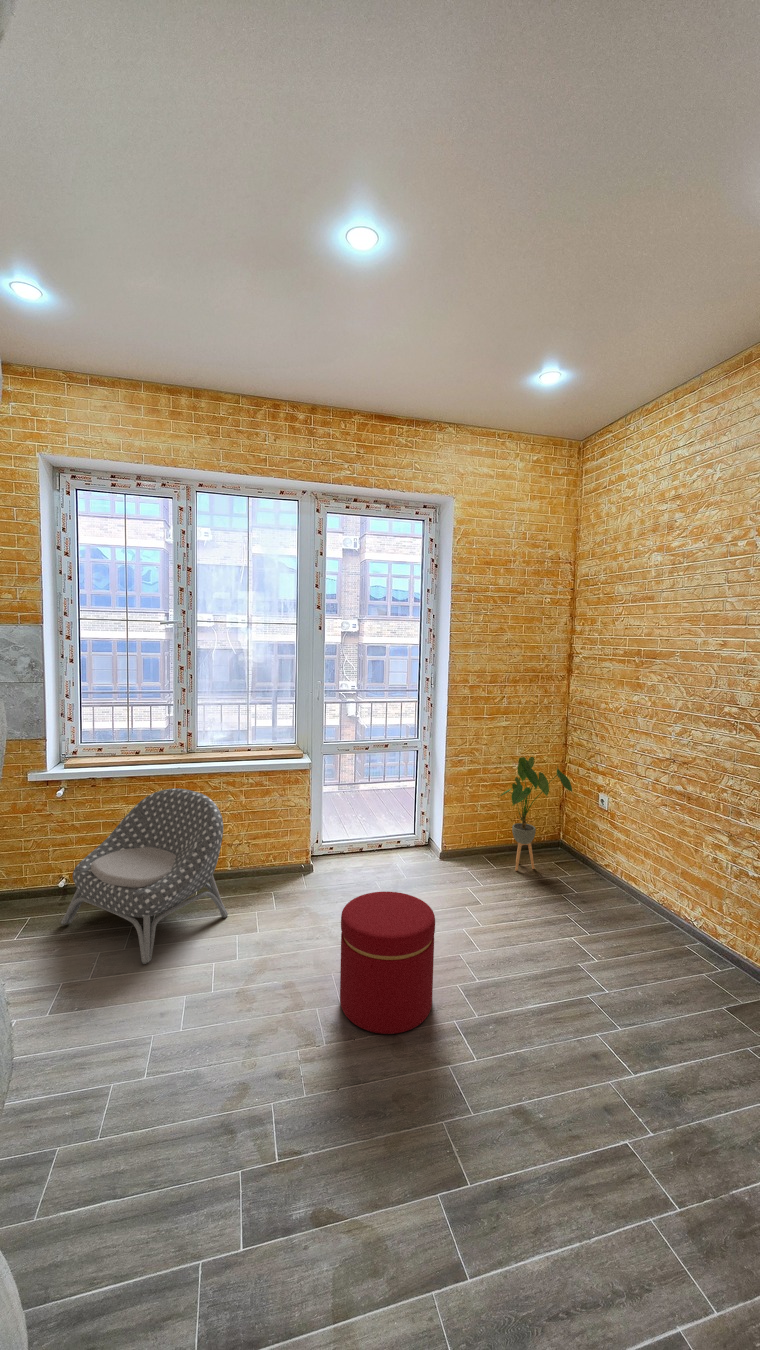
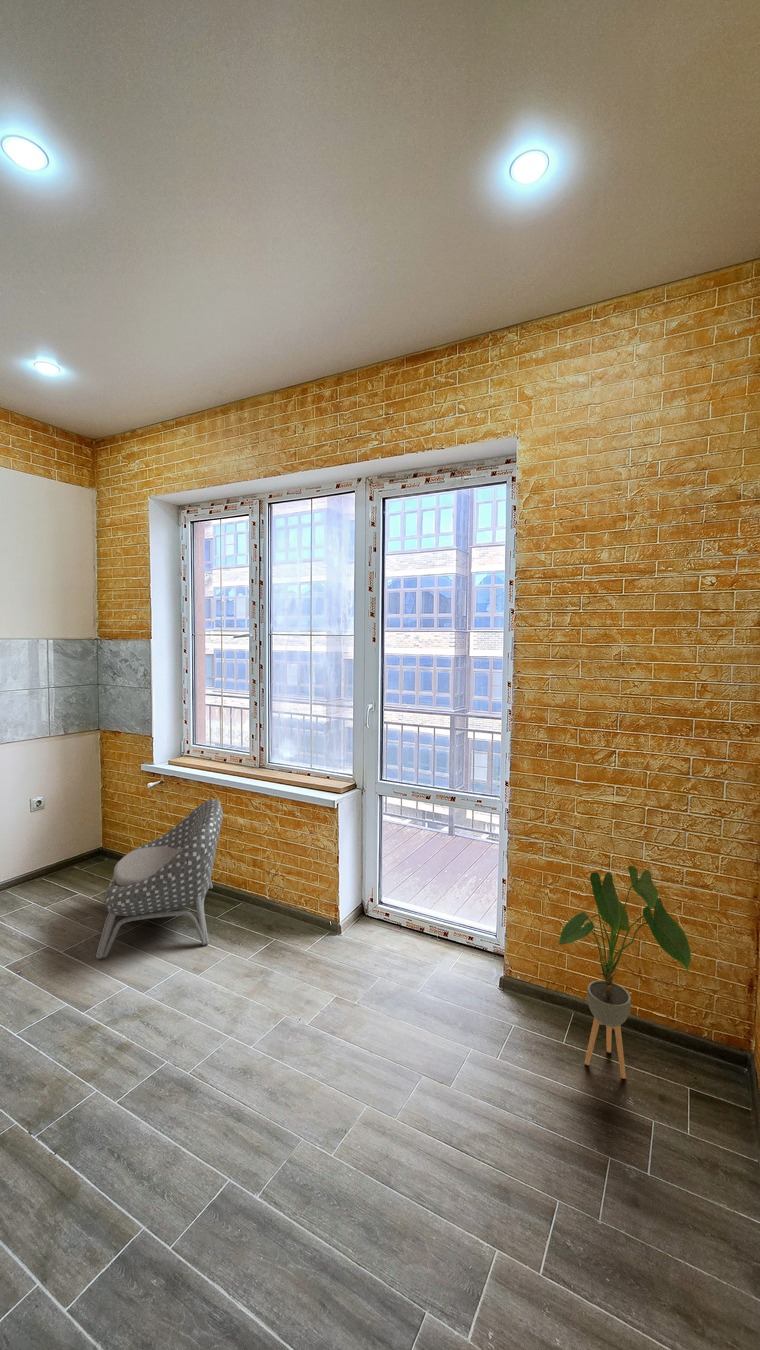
ottoman: present [340,892,435,1034] -> none [68,981,208,1199]

